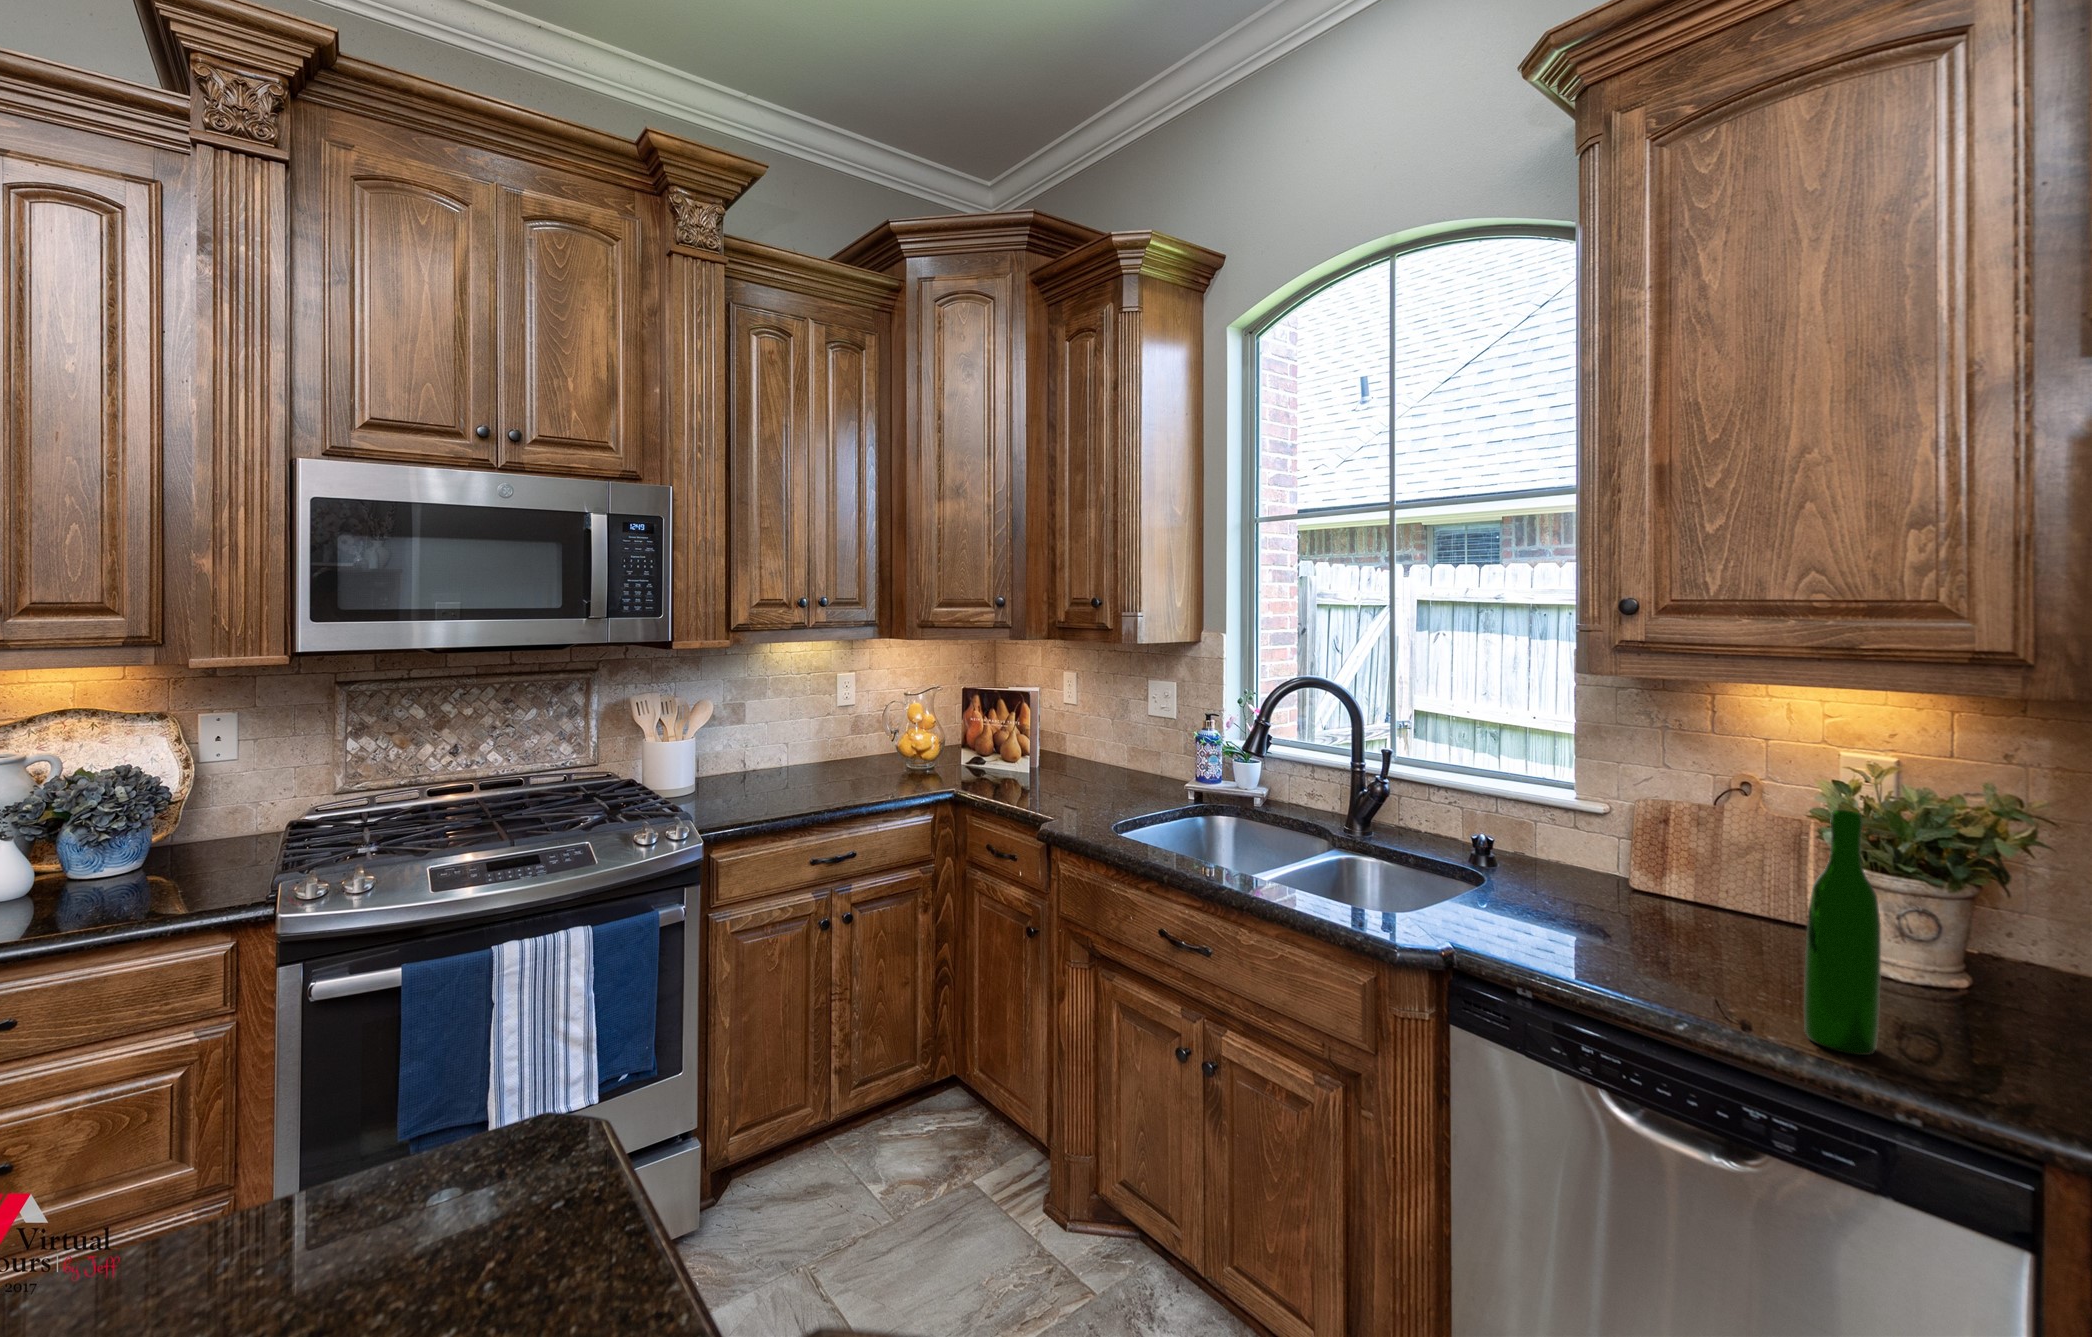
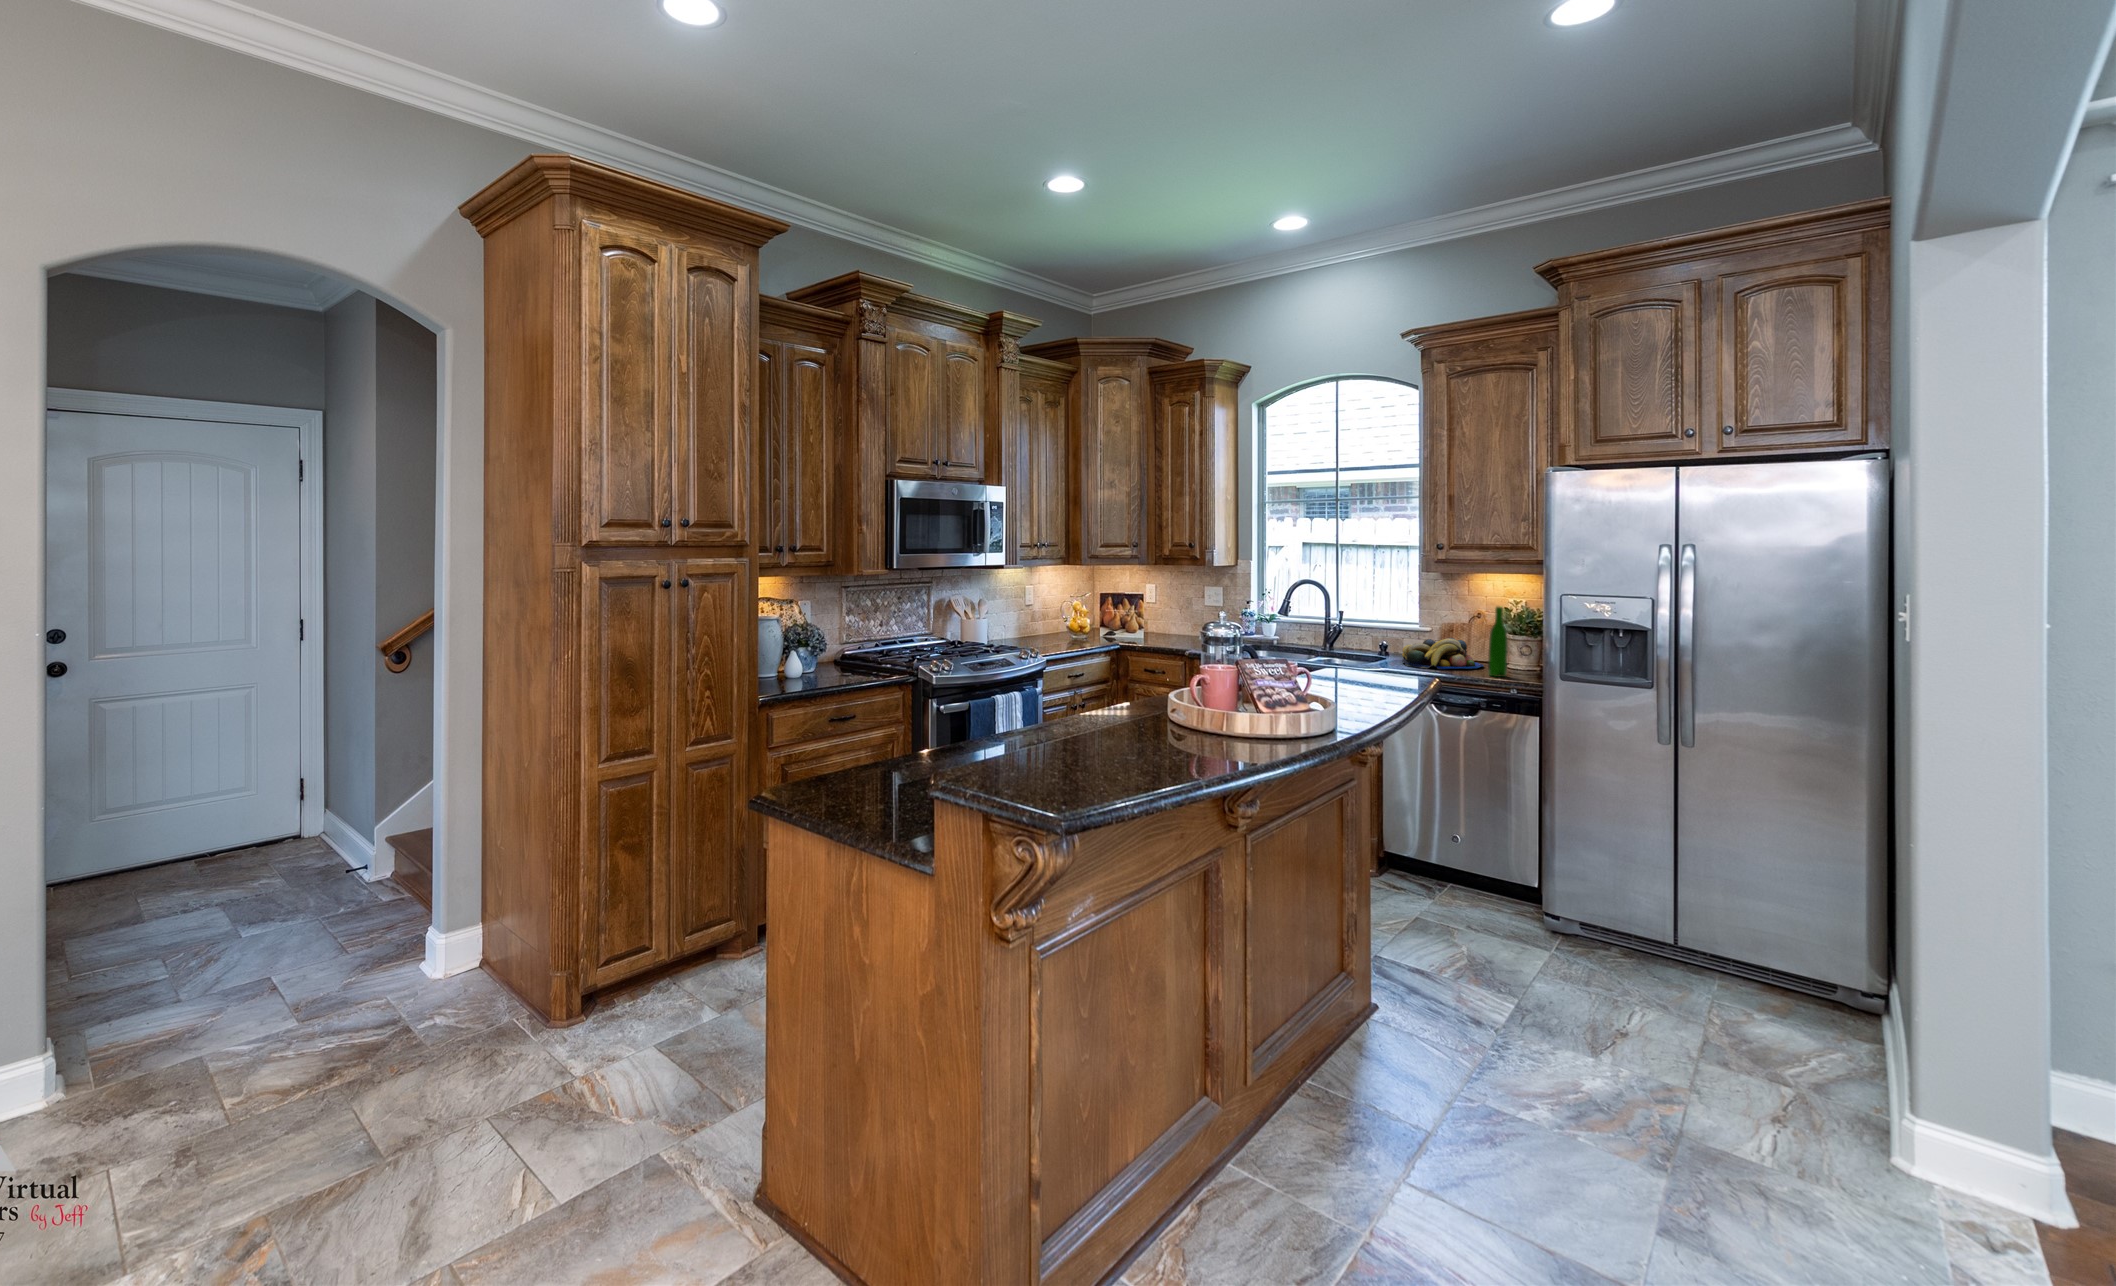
fruit bowl: none [1517,856,1770,977] -> present [1402,638,1484,669]

